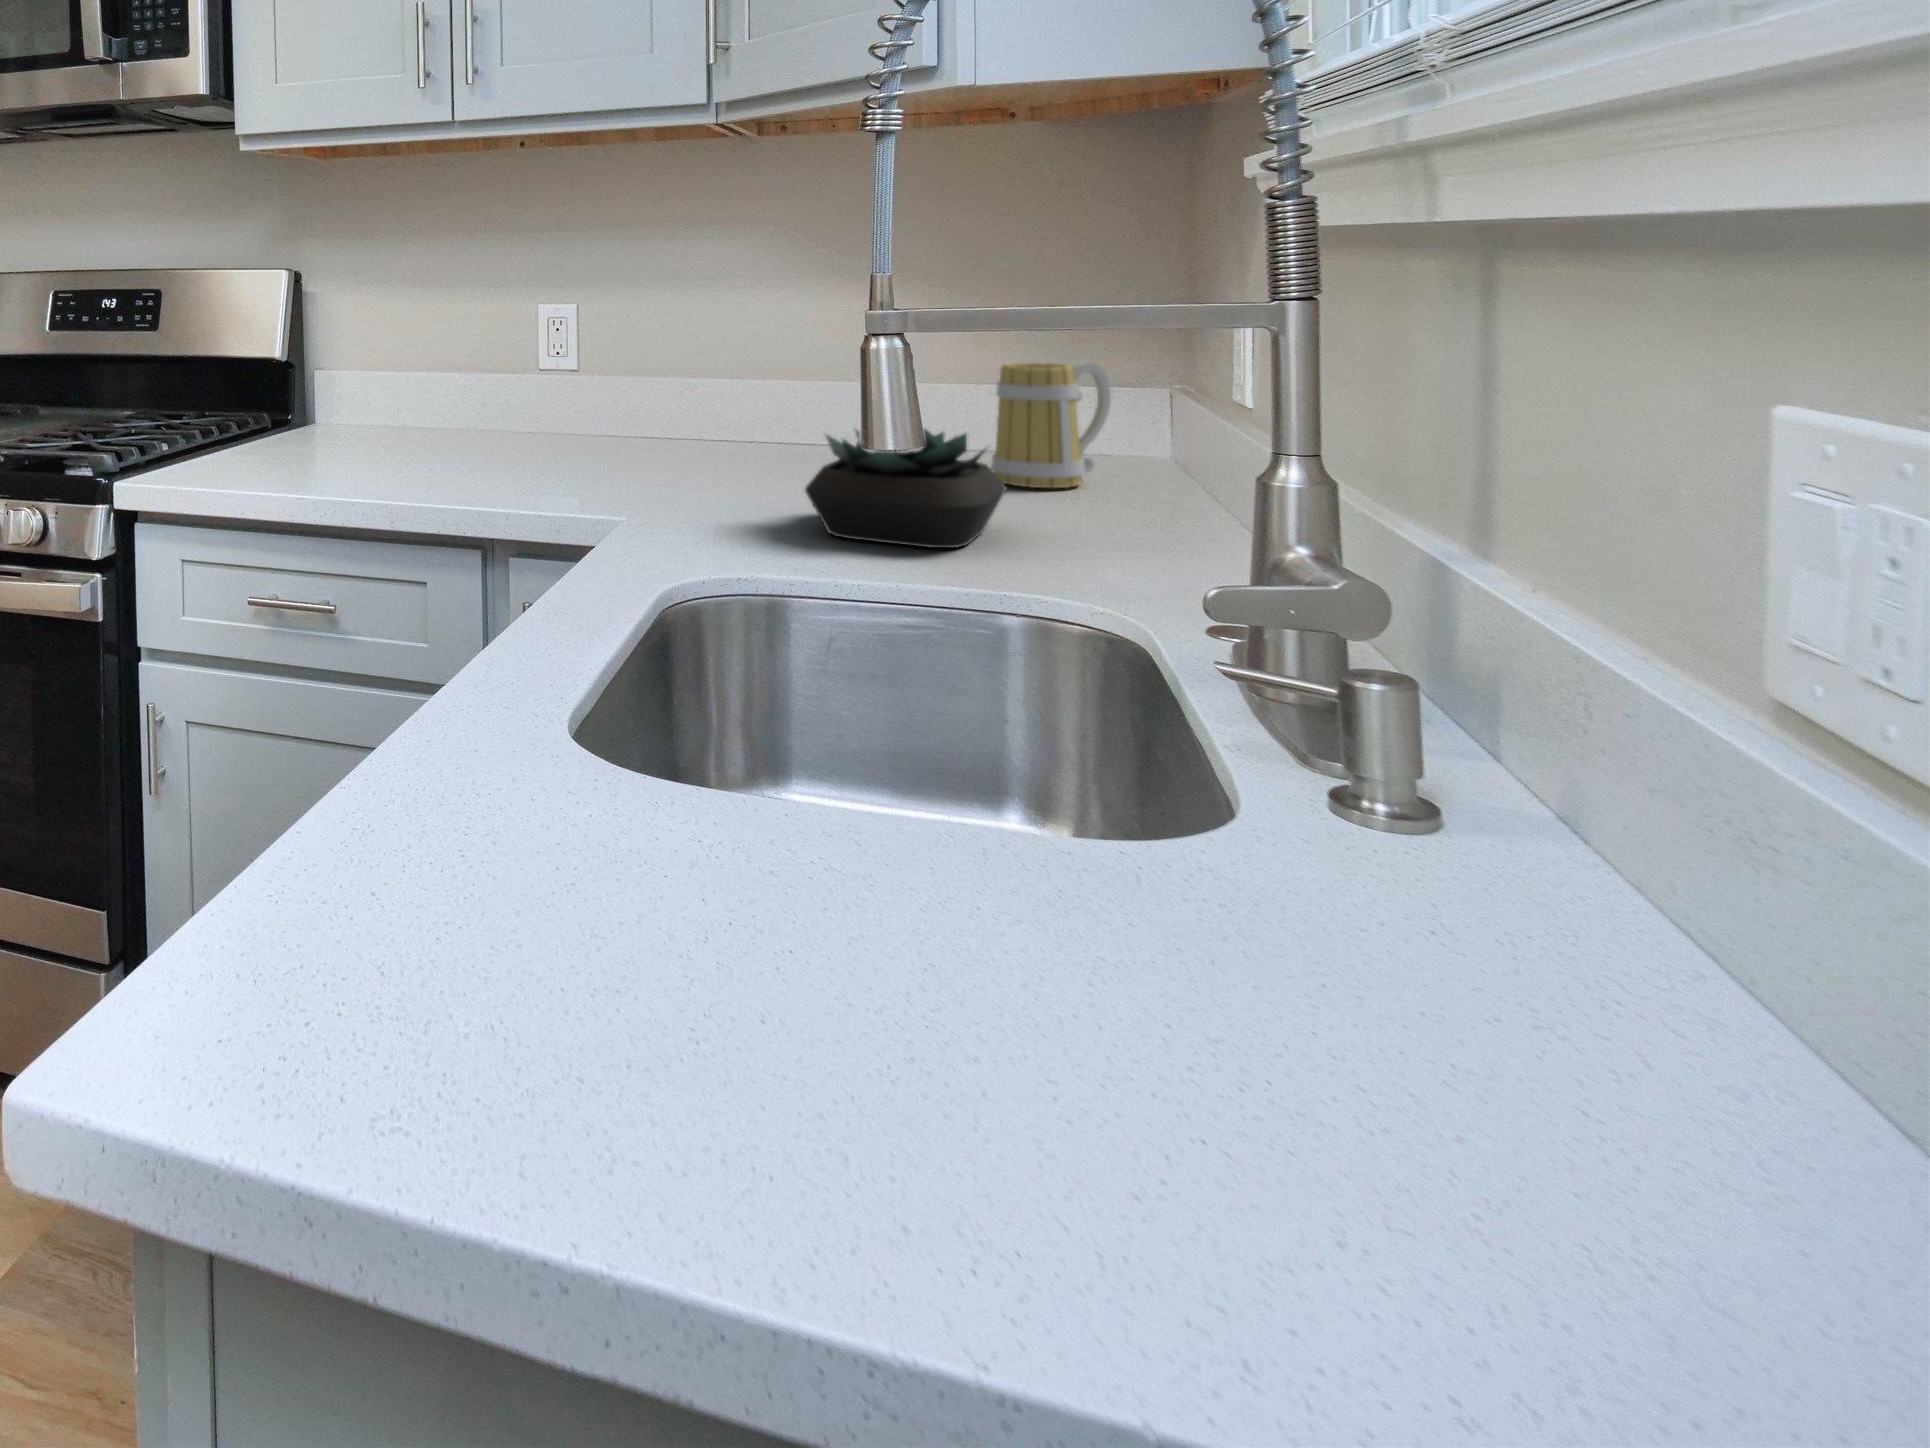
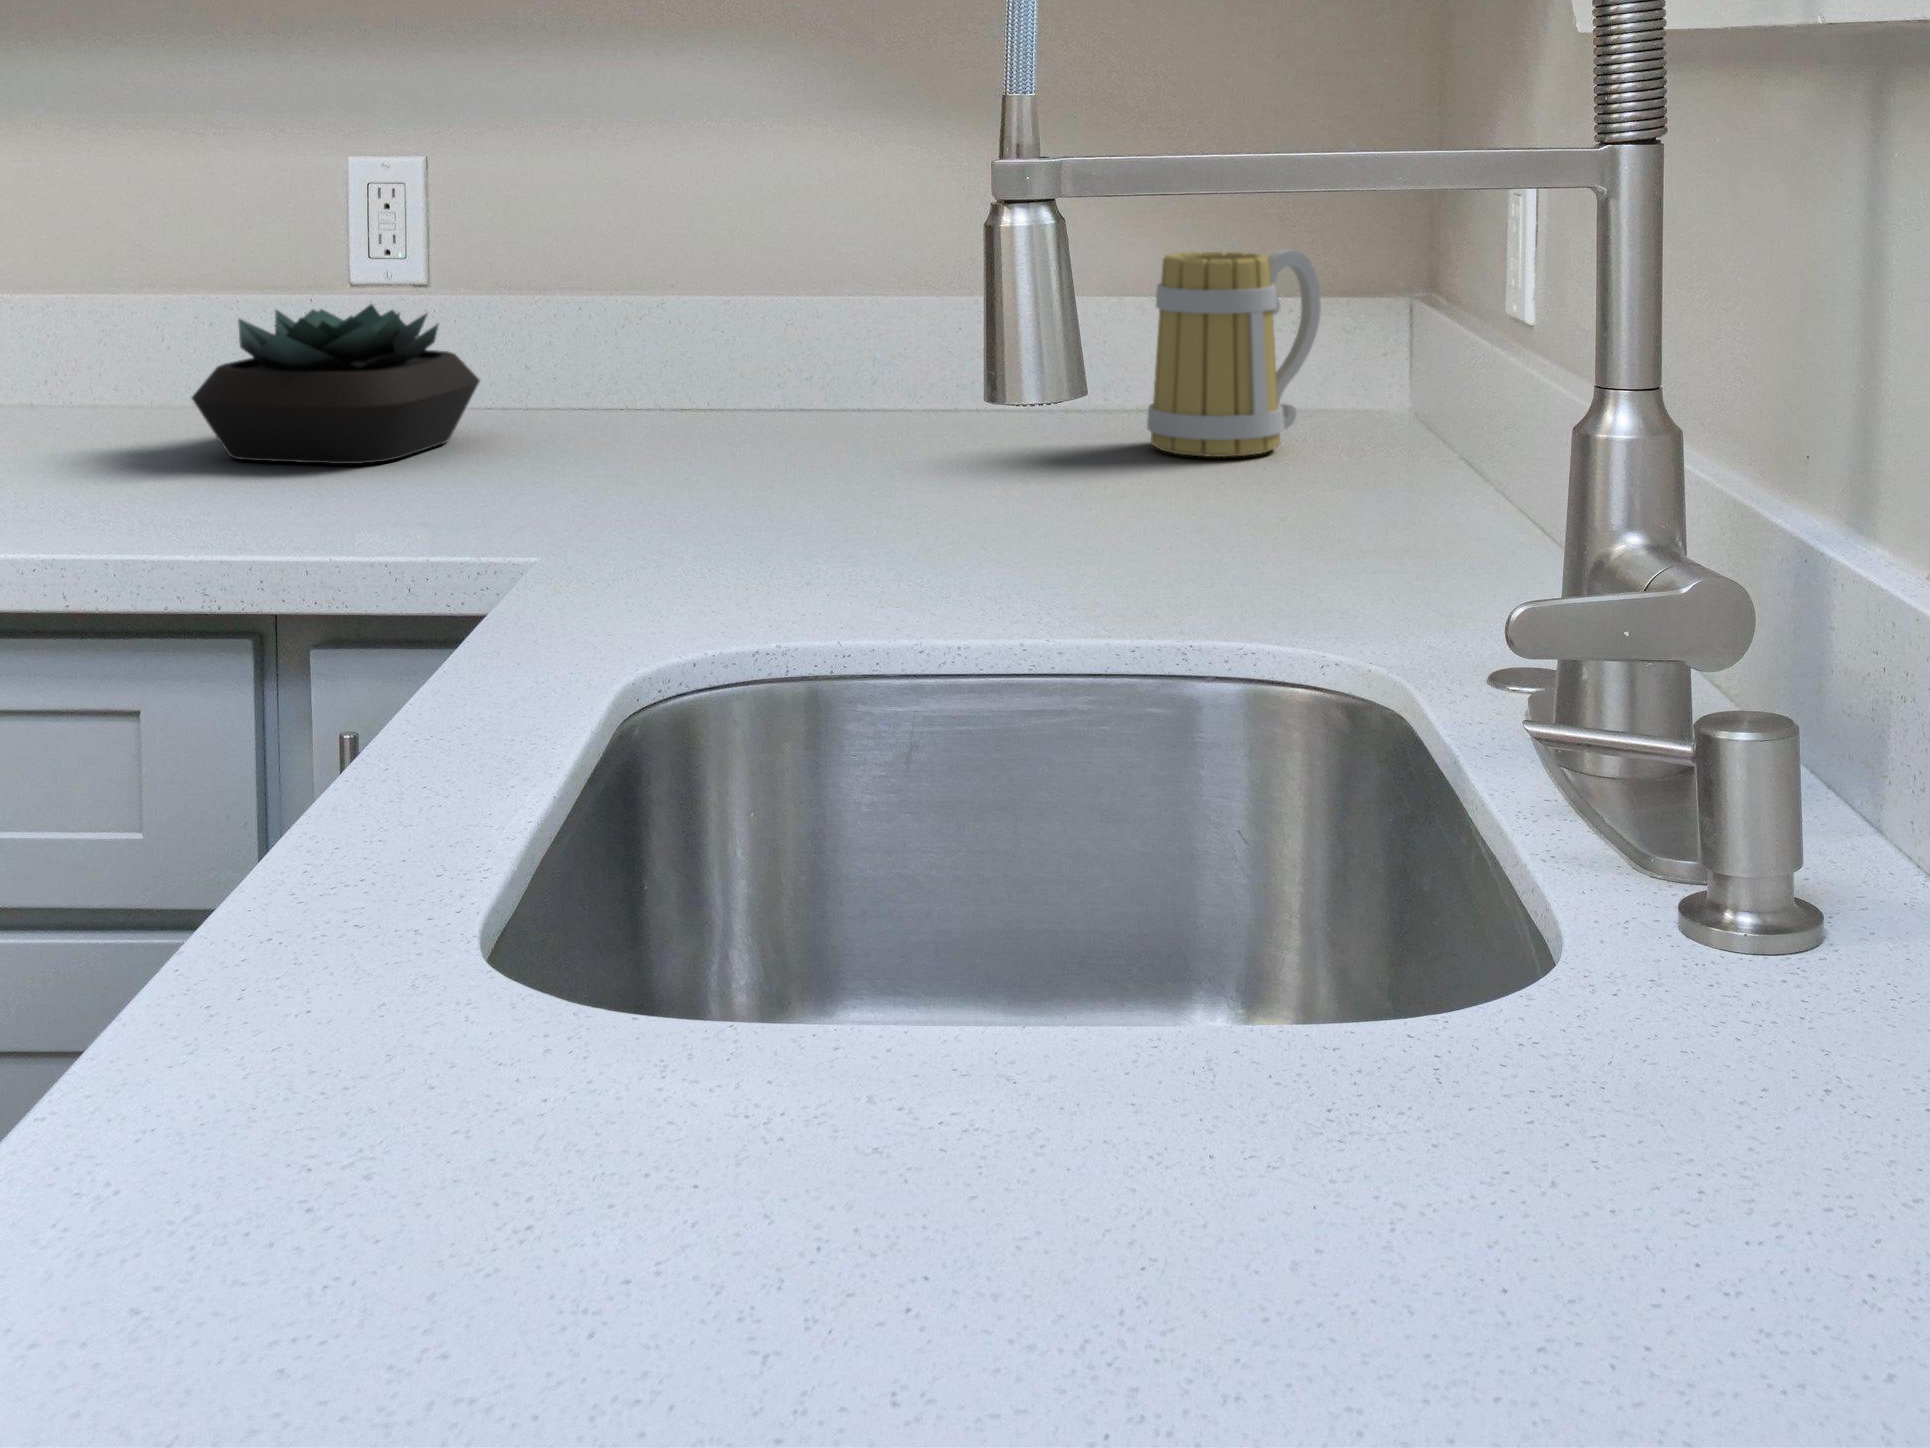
succulent plant: present [805,429,1006,548] -> present [192,304,480,464]

